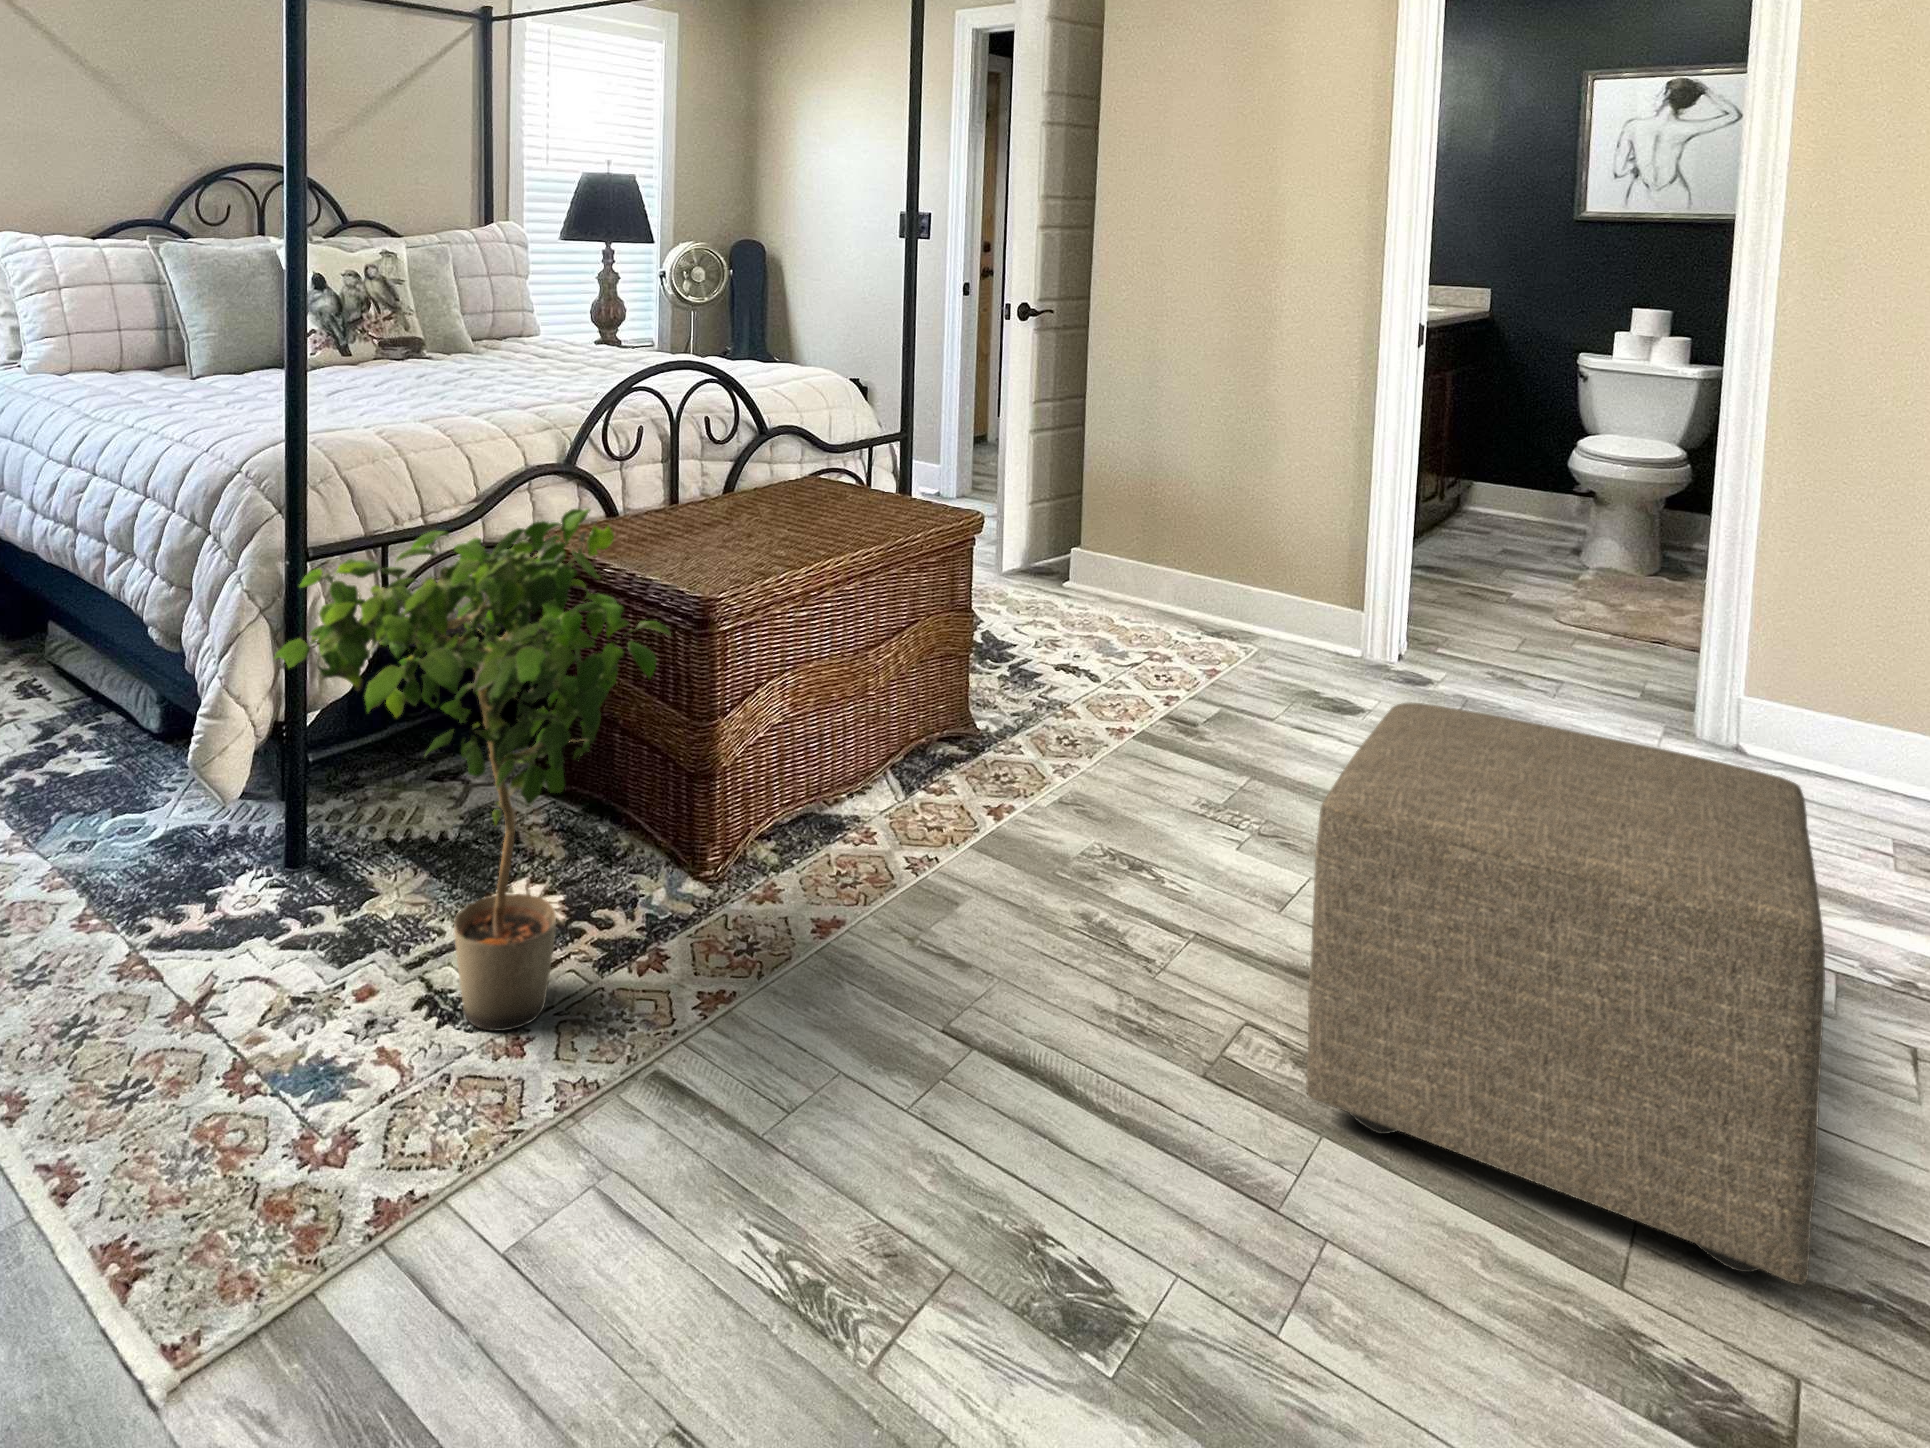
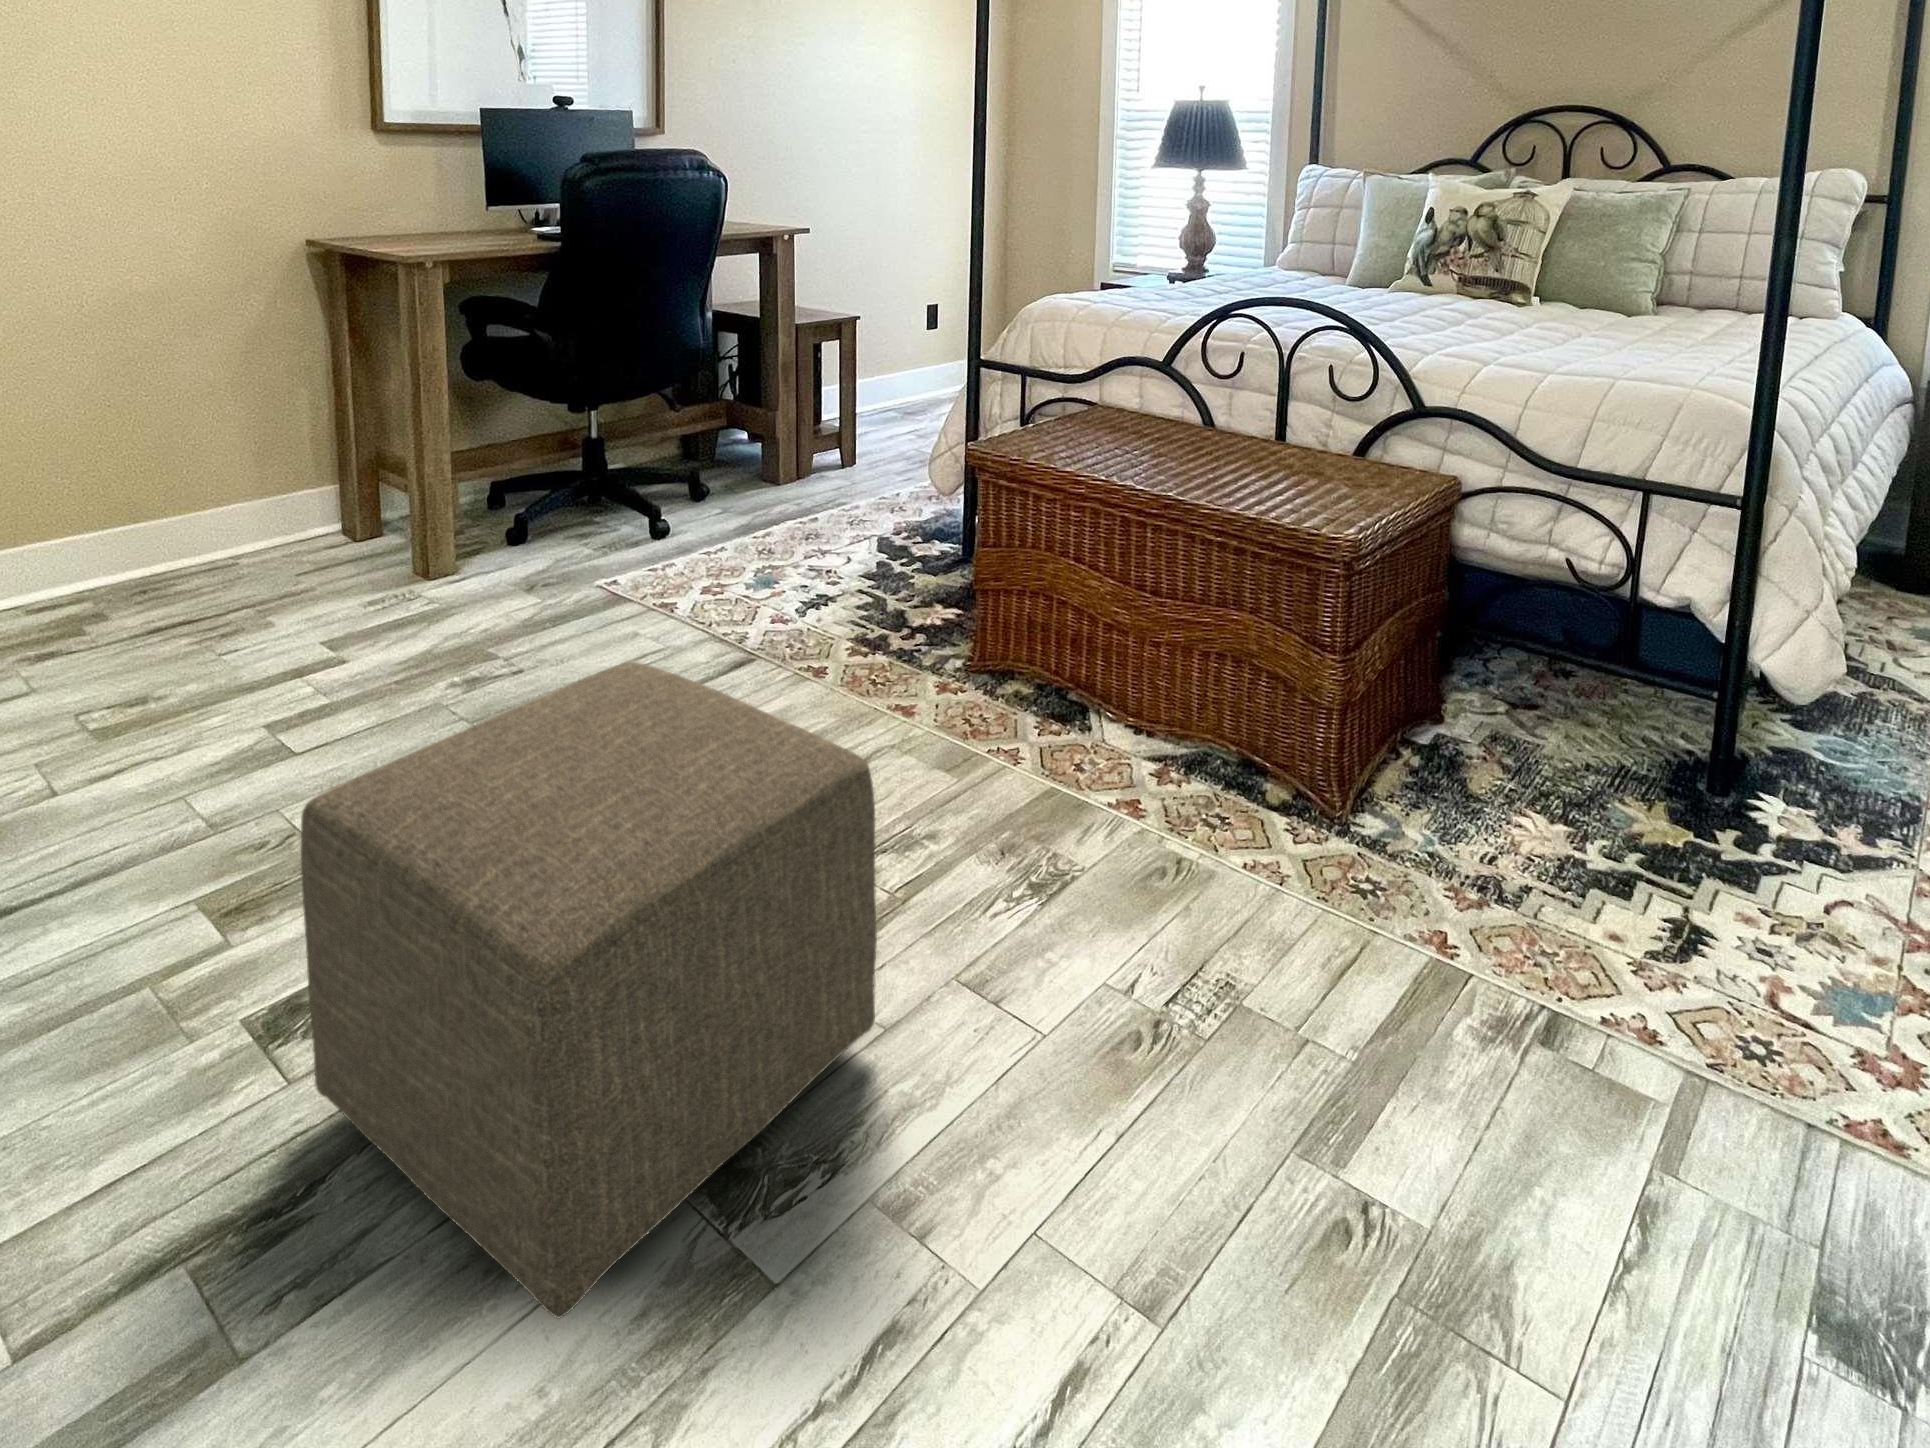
potted plant: present [274,508,671,1031] -> none [723,348,963,631]

